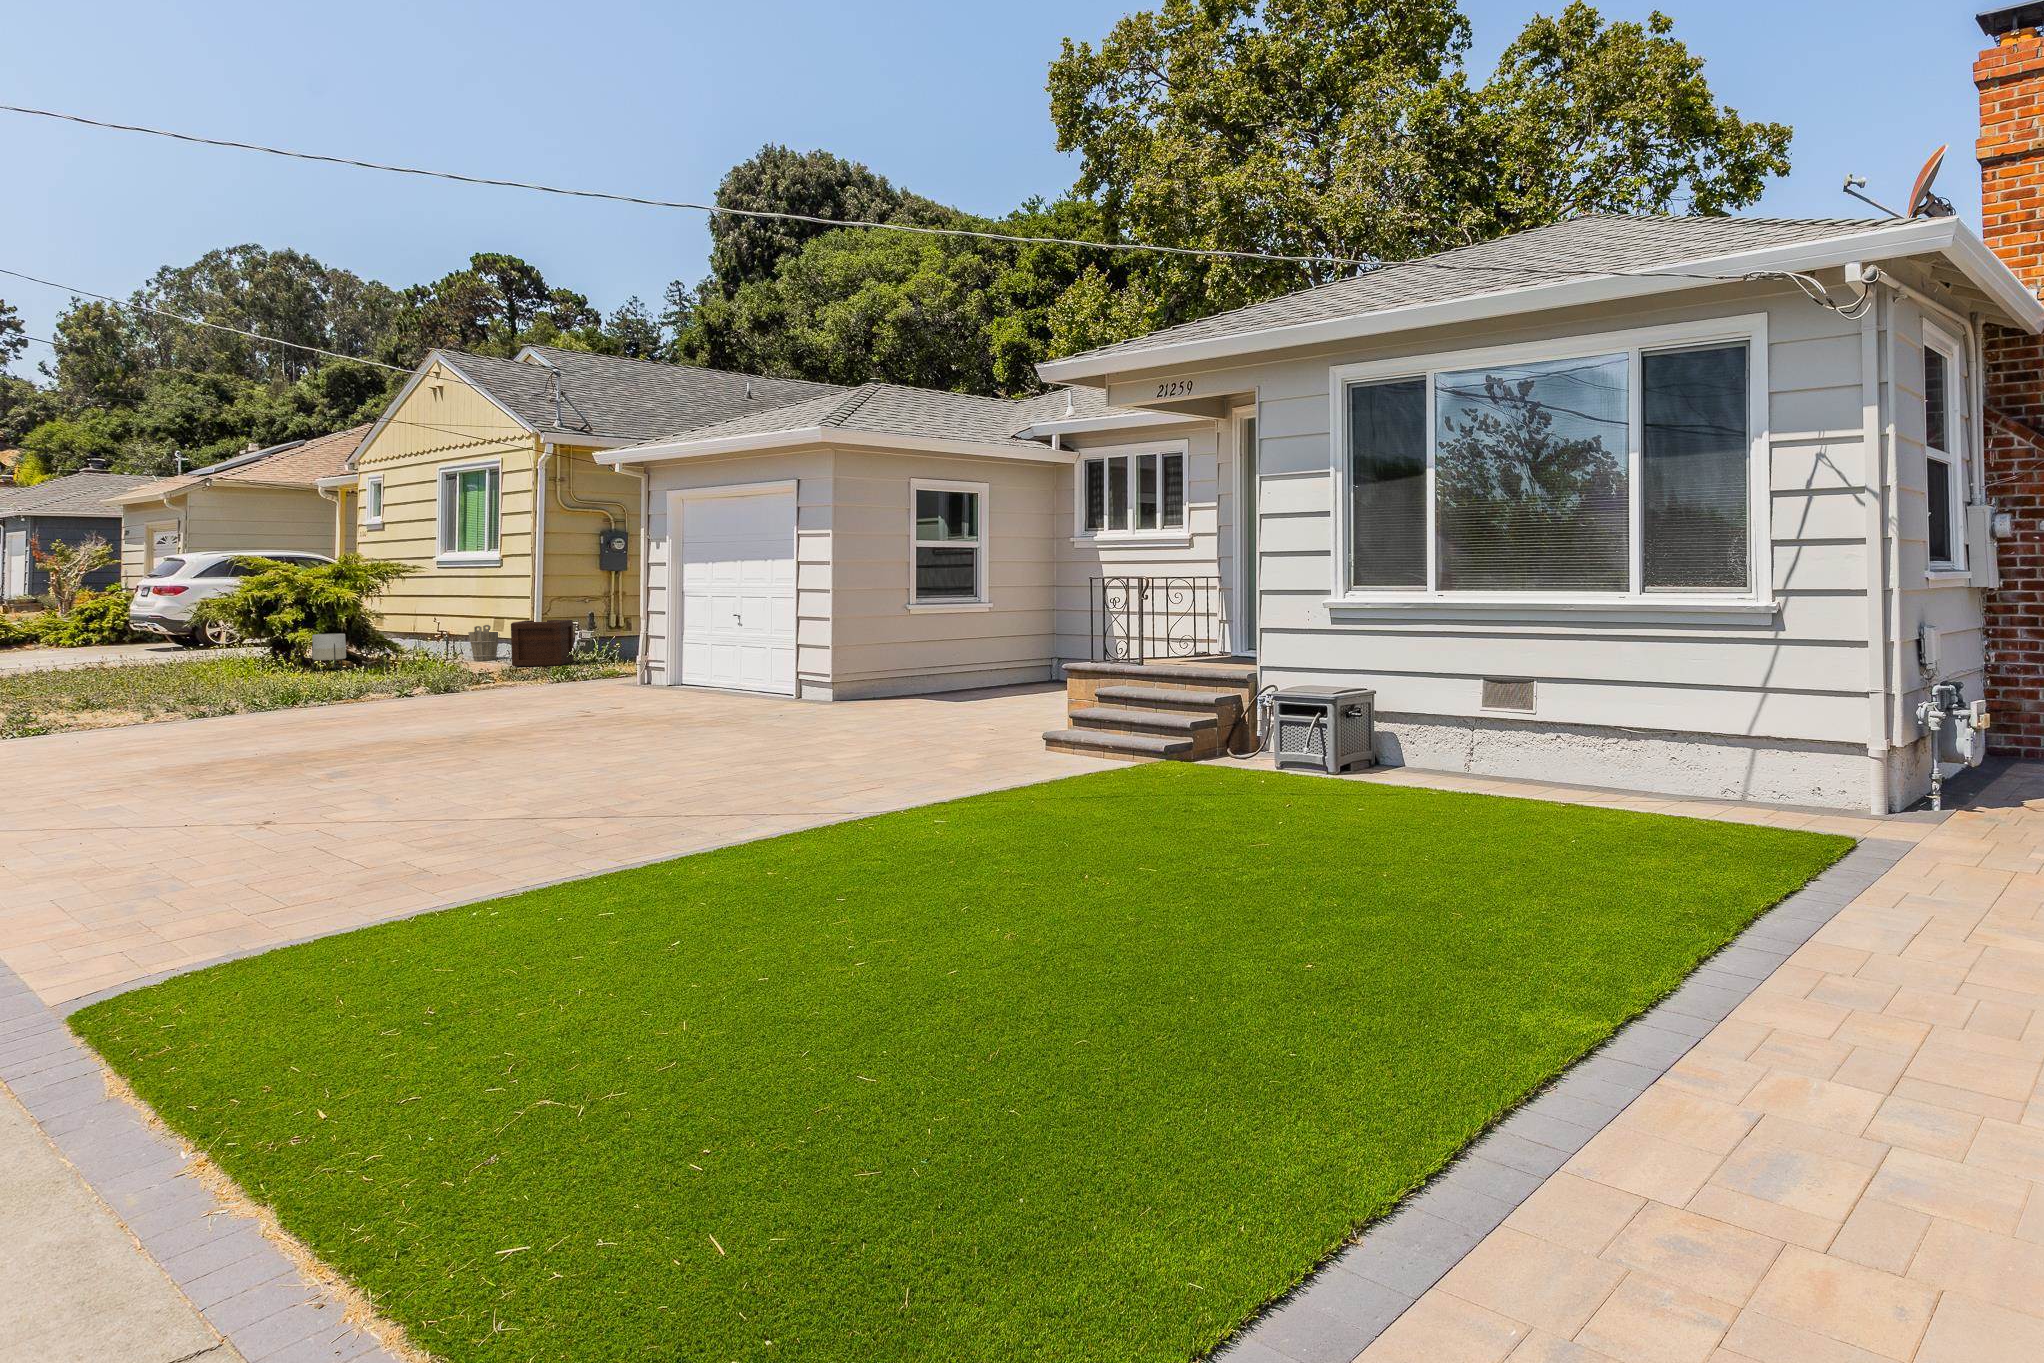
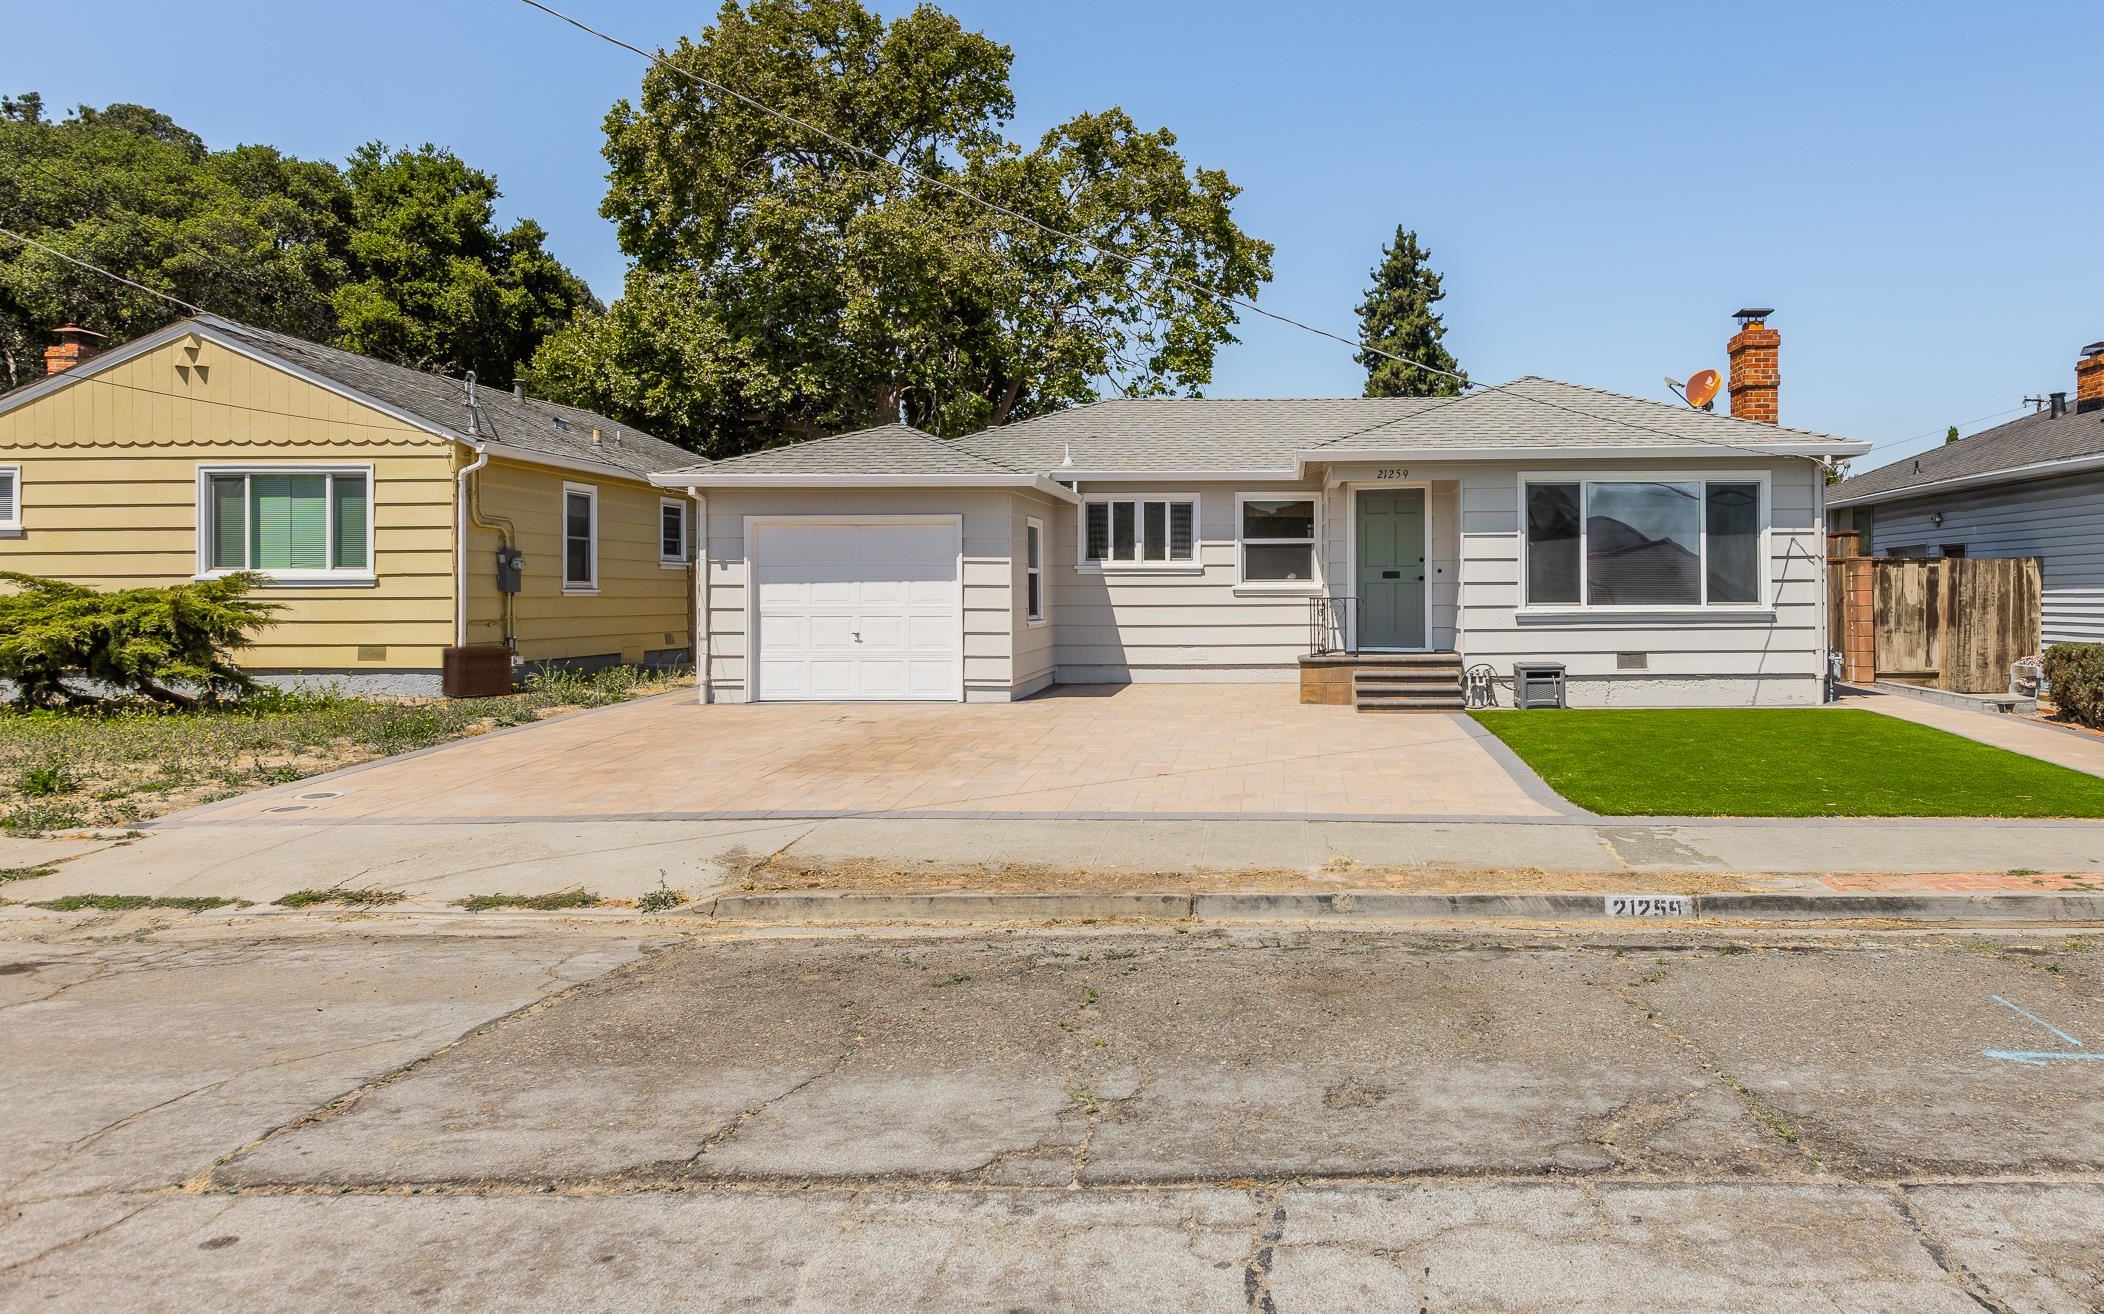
bucket: present [468,625,499,661] -> none [338,654,376,696]
planter: present [312,634,346,670] -> none [172,668,215,714]

